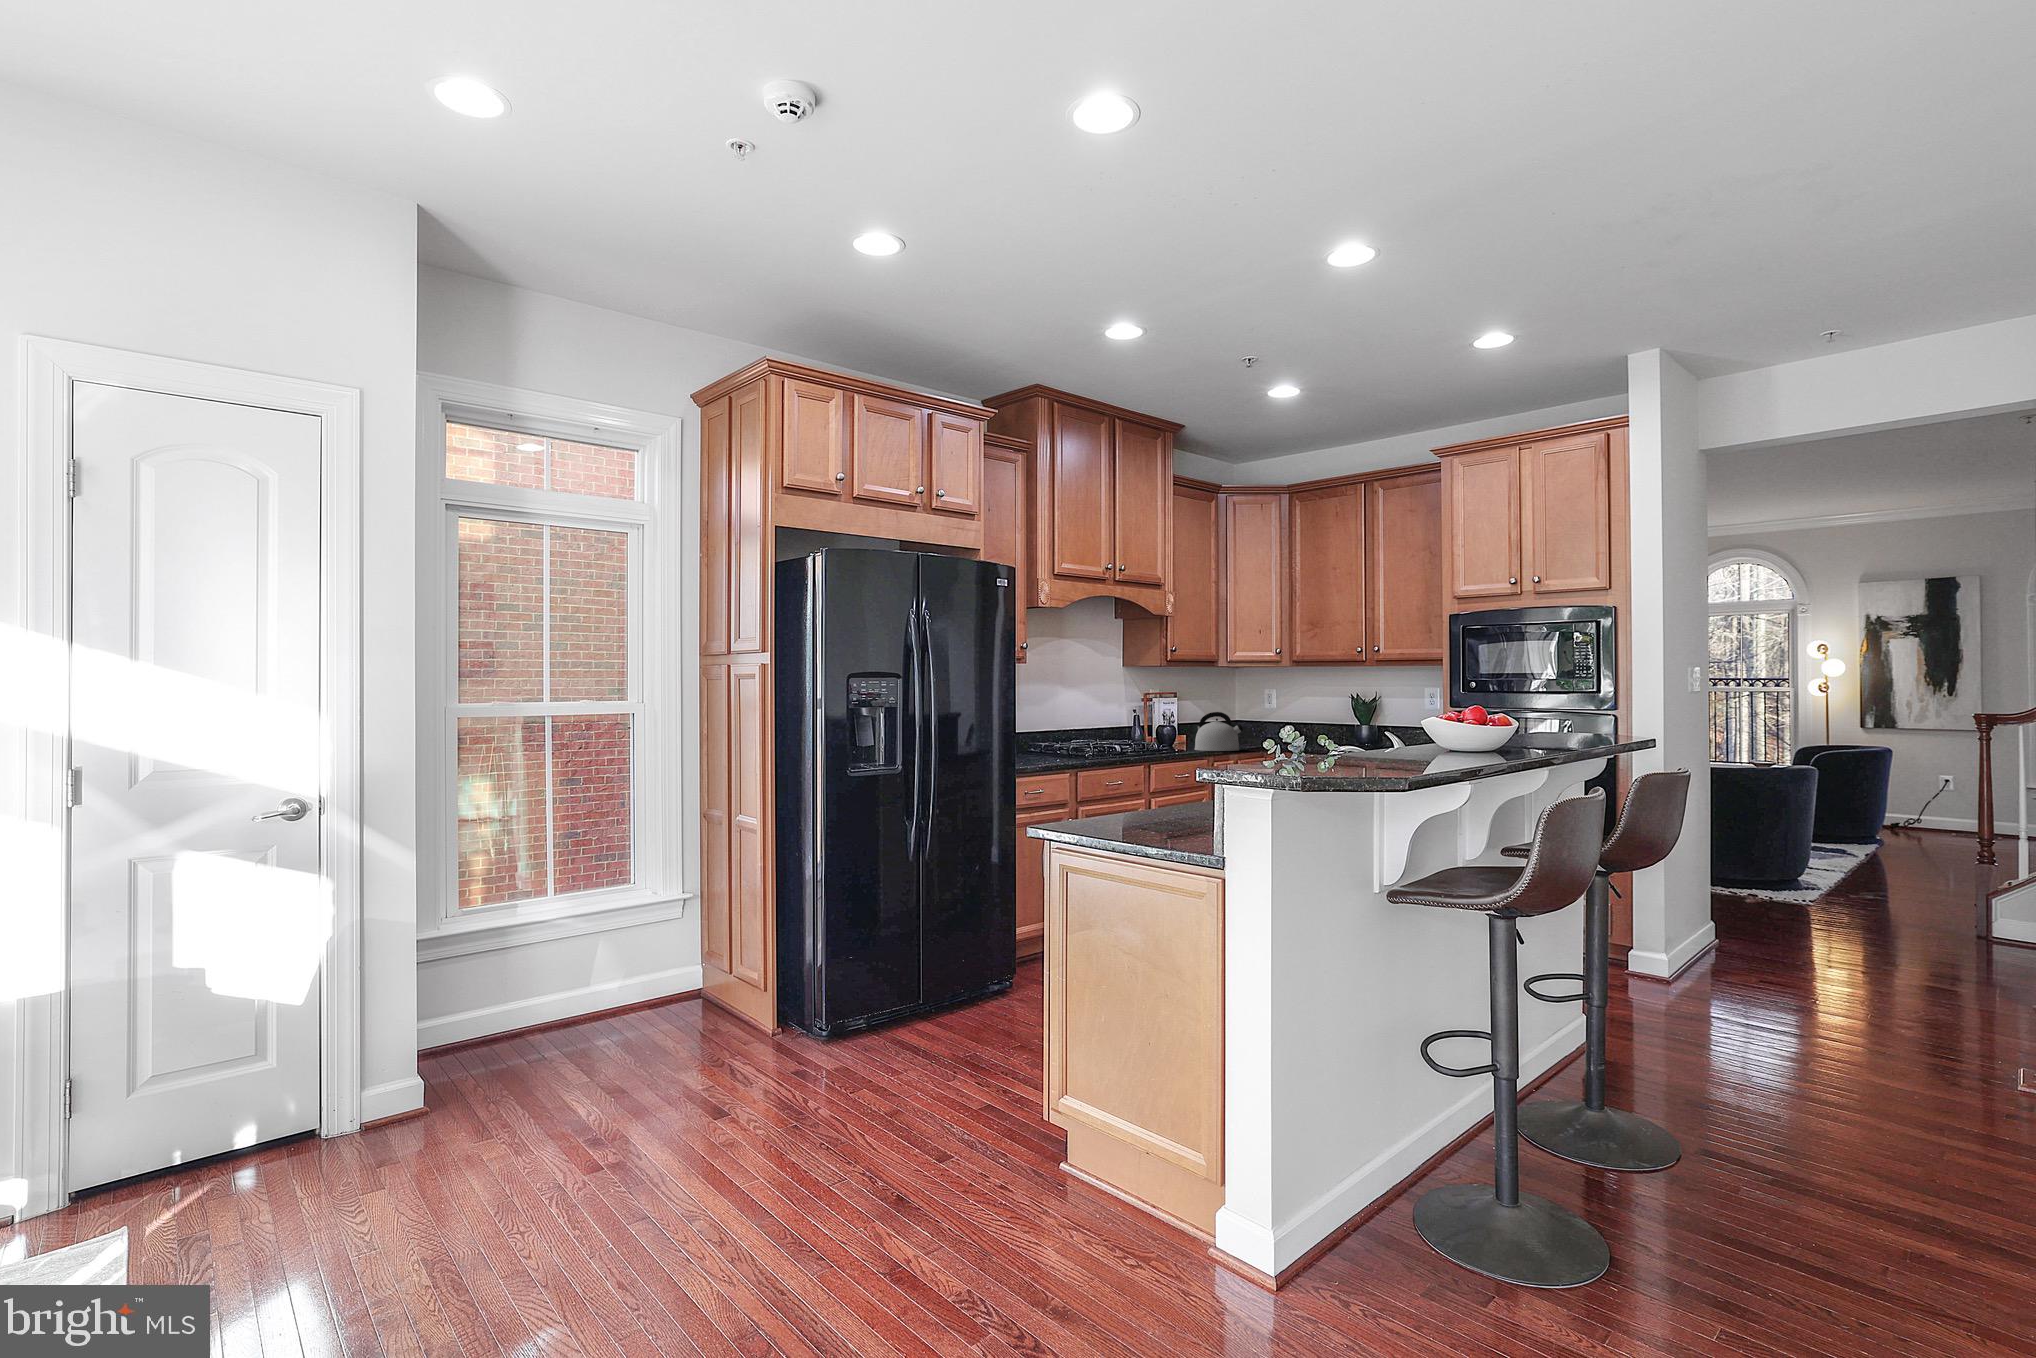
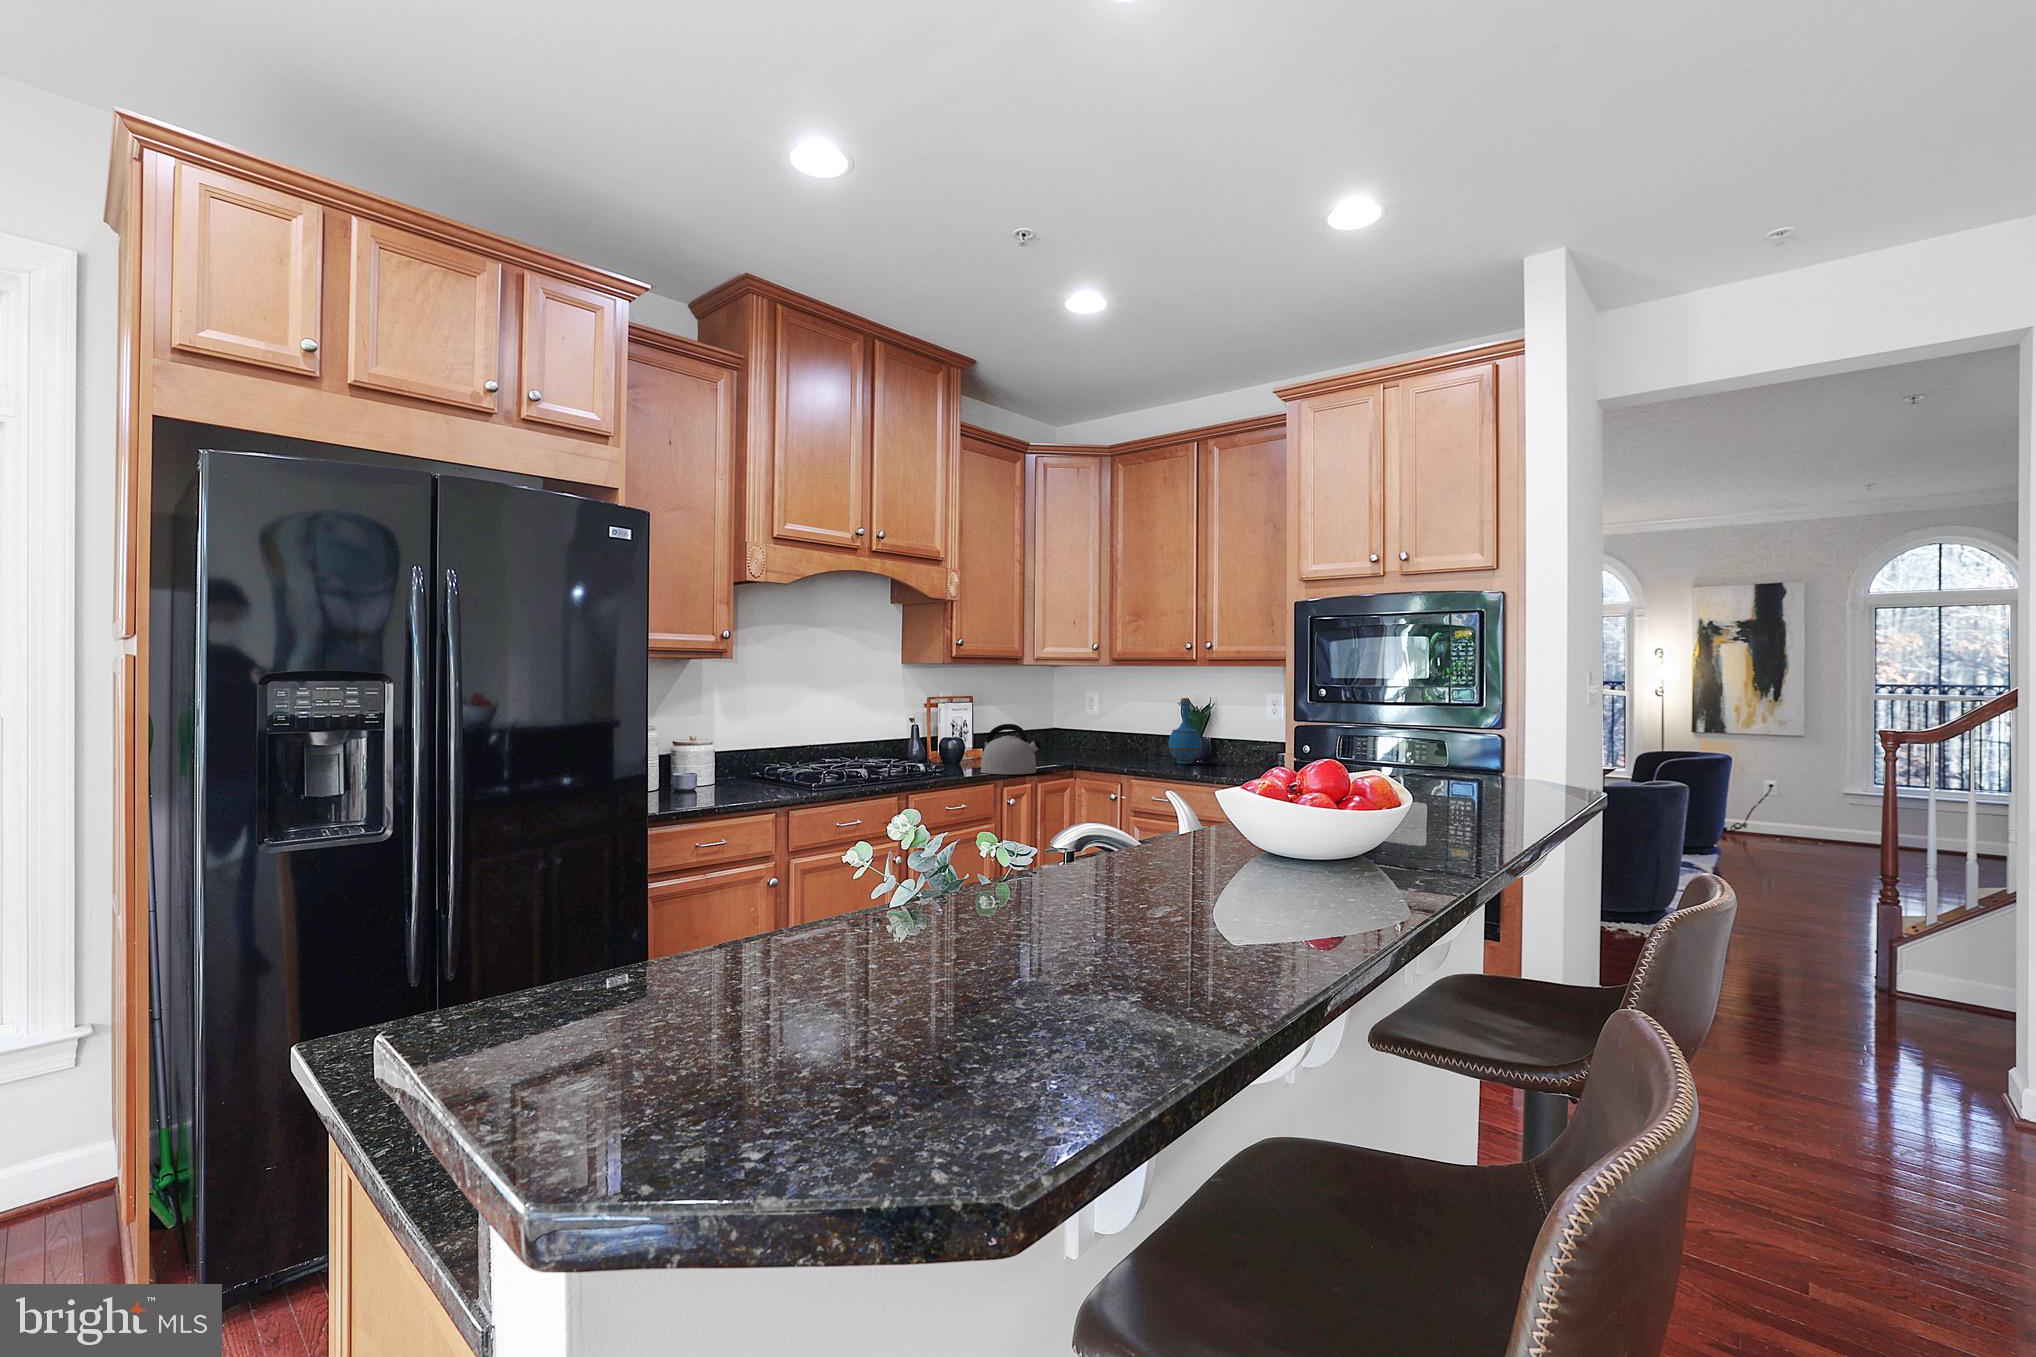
bottle: none [1343,692,1371,746] -> present [1168,698,1202,764]

